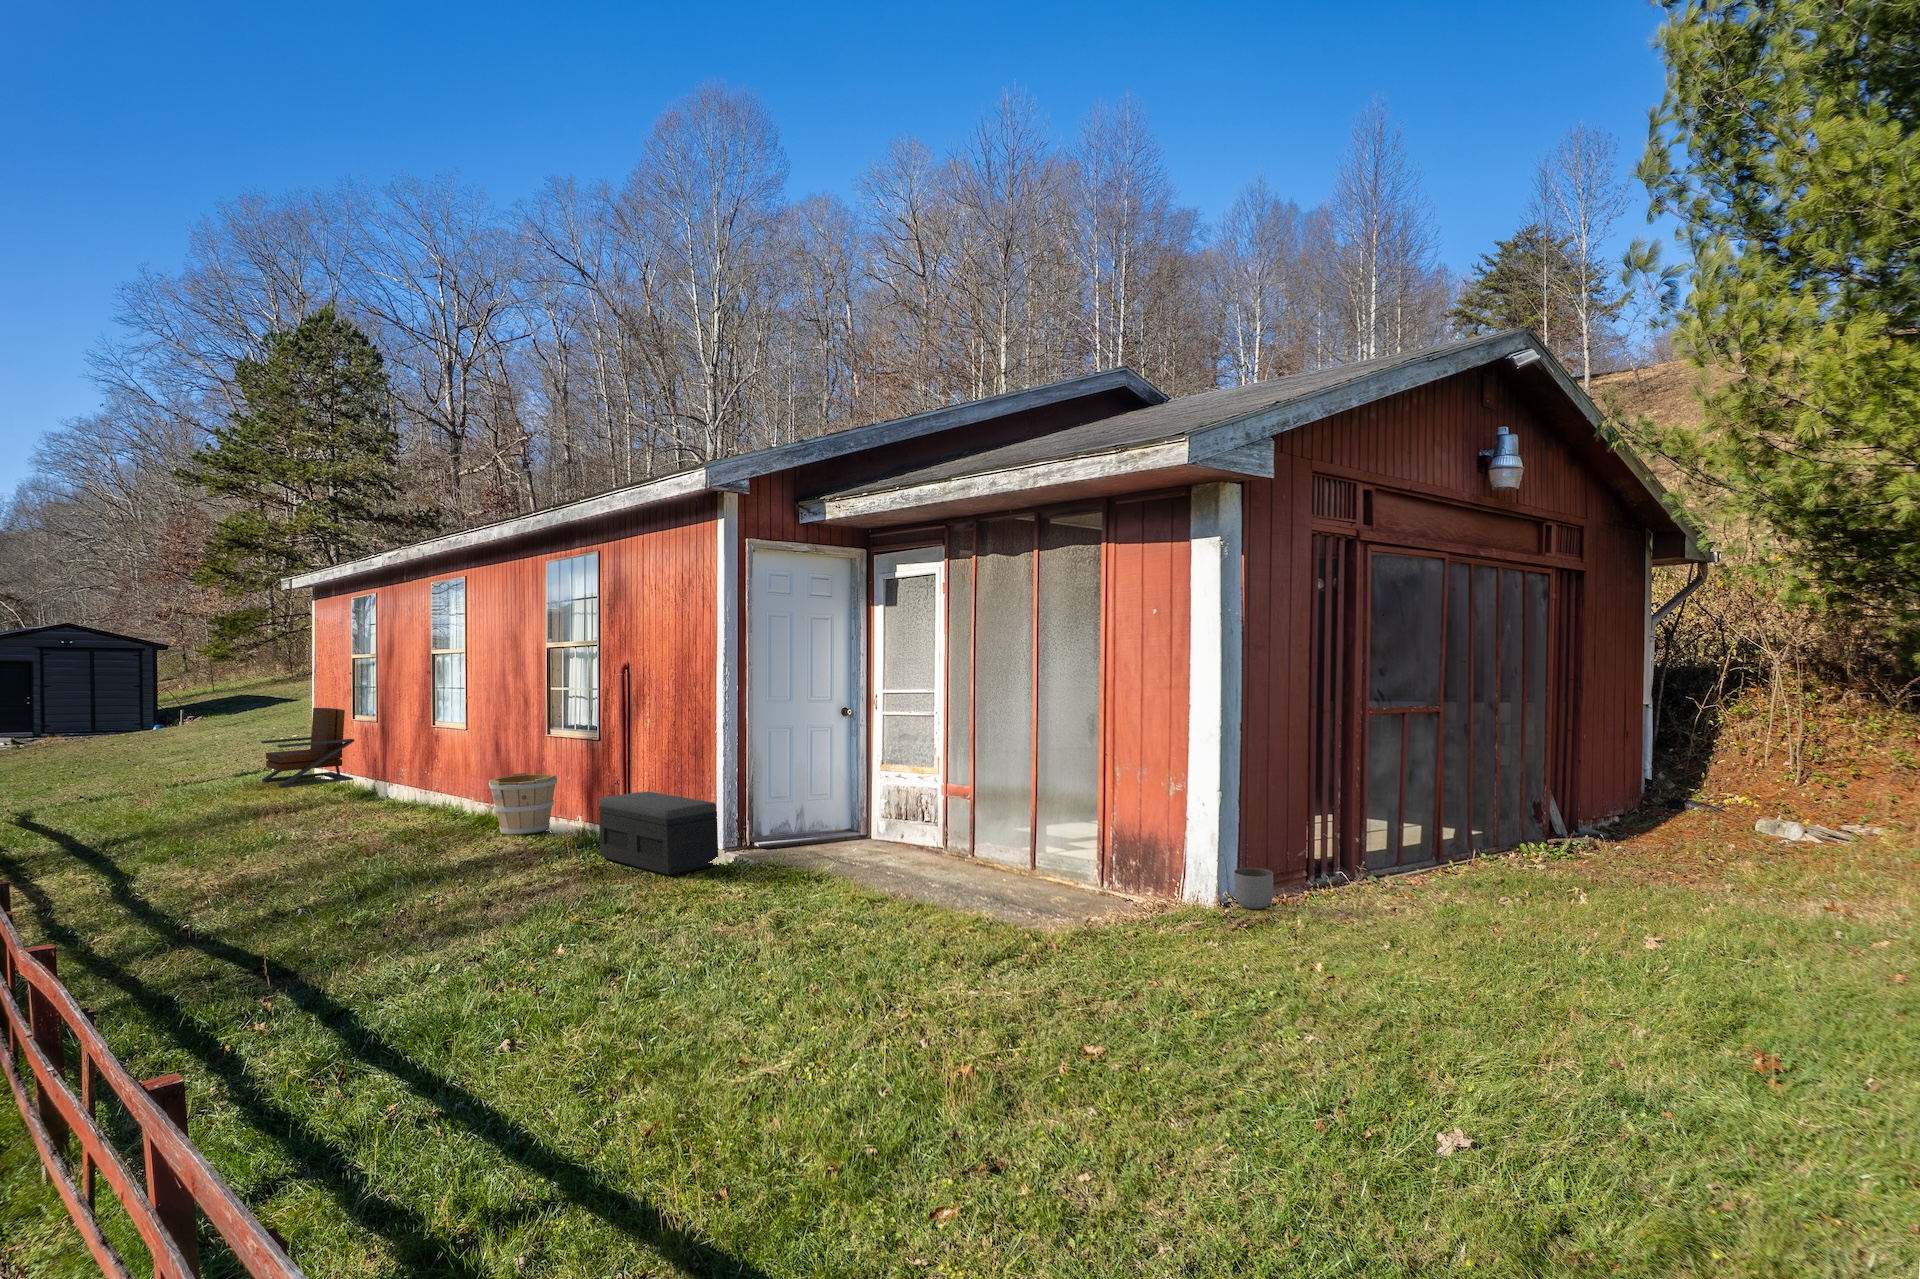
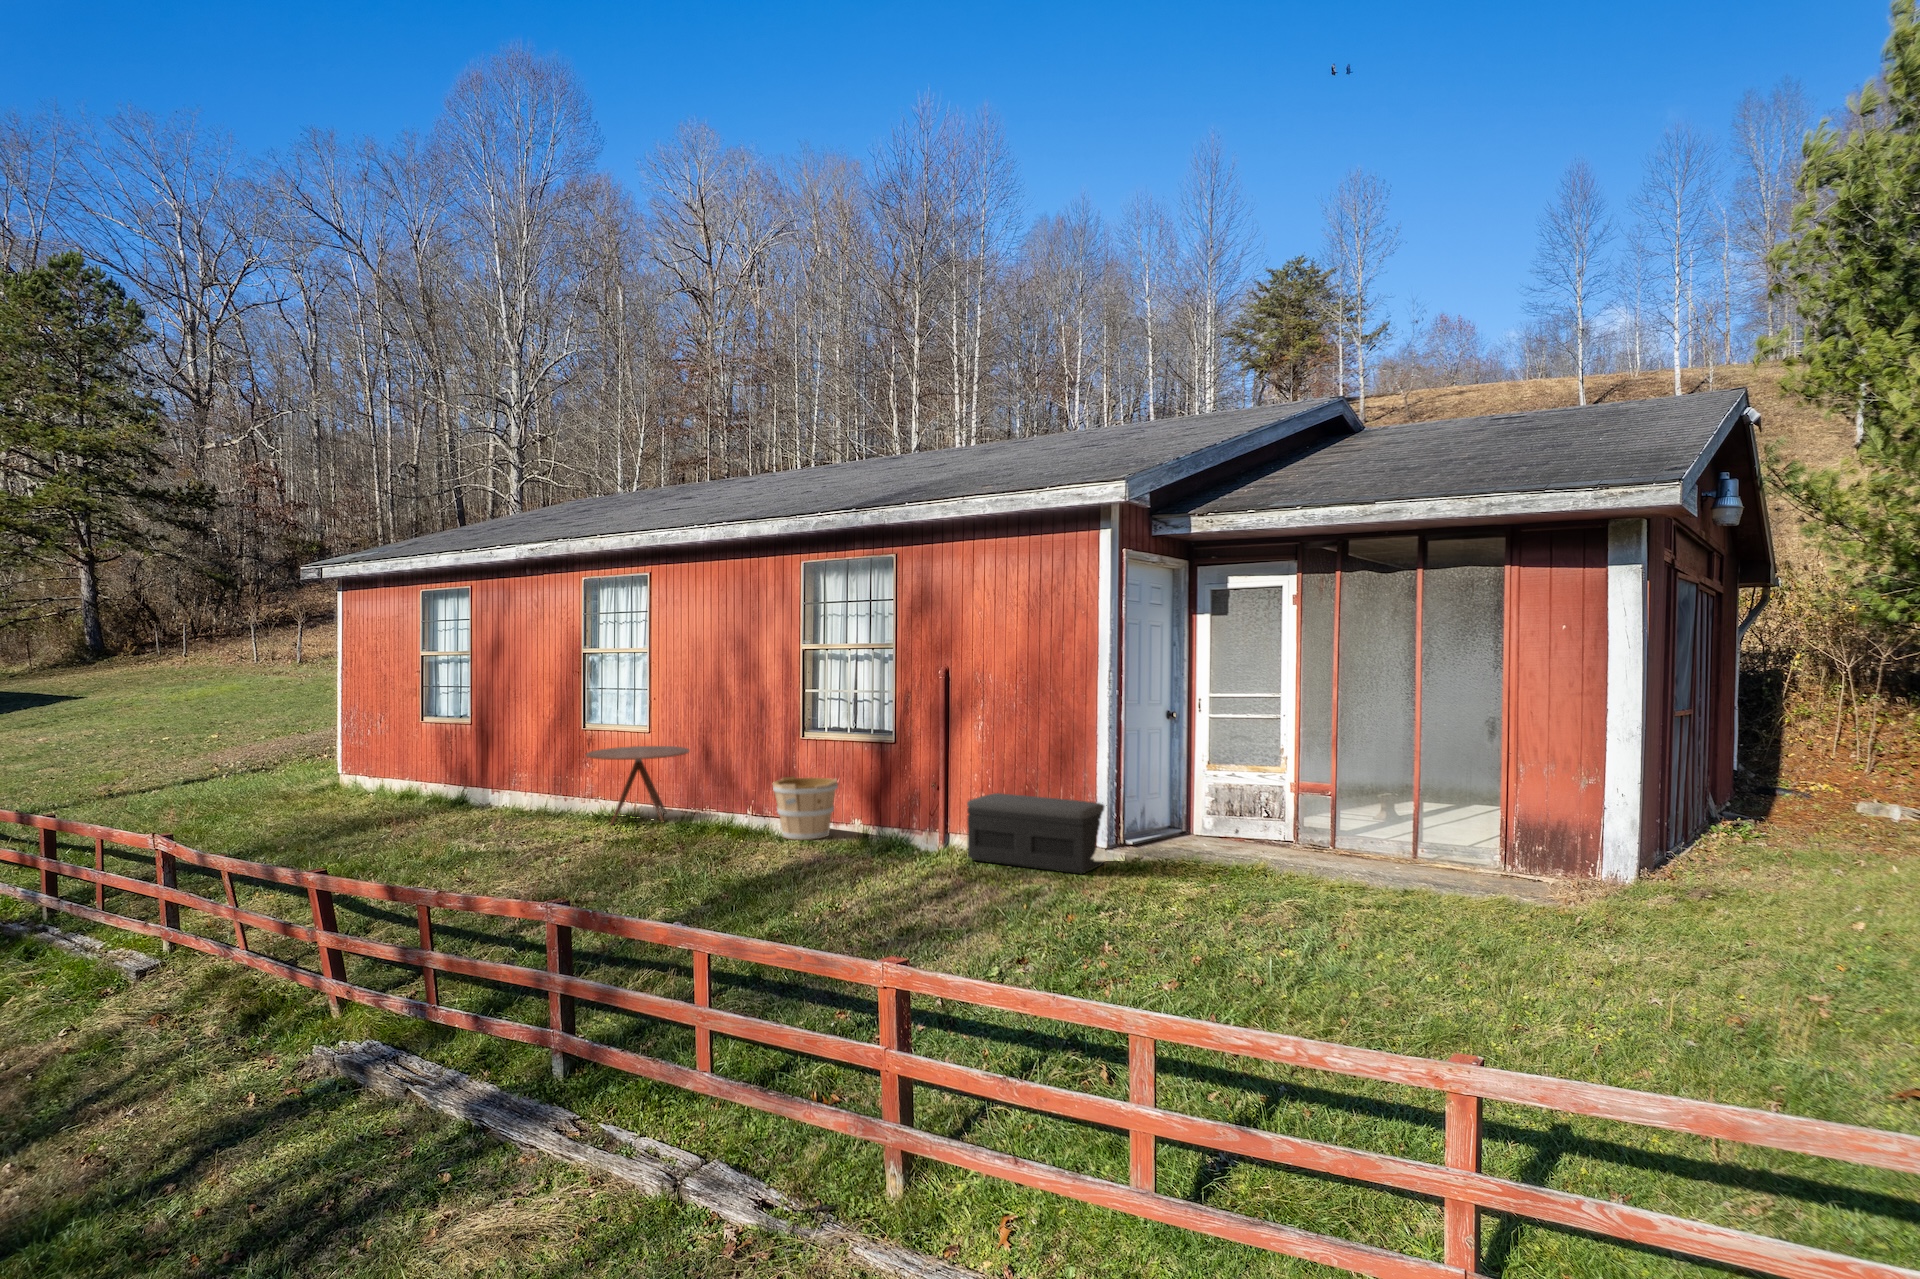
lounge chair: present [261,708,355,788] -> none [327,706,444,796]
round table: none [372,743,478,817] -> present [586,746,690,825]
planter: present [1234,868,1273,909] -> none [1652,850,1690,885]

